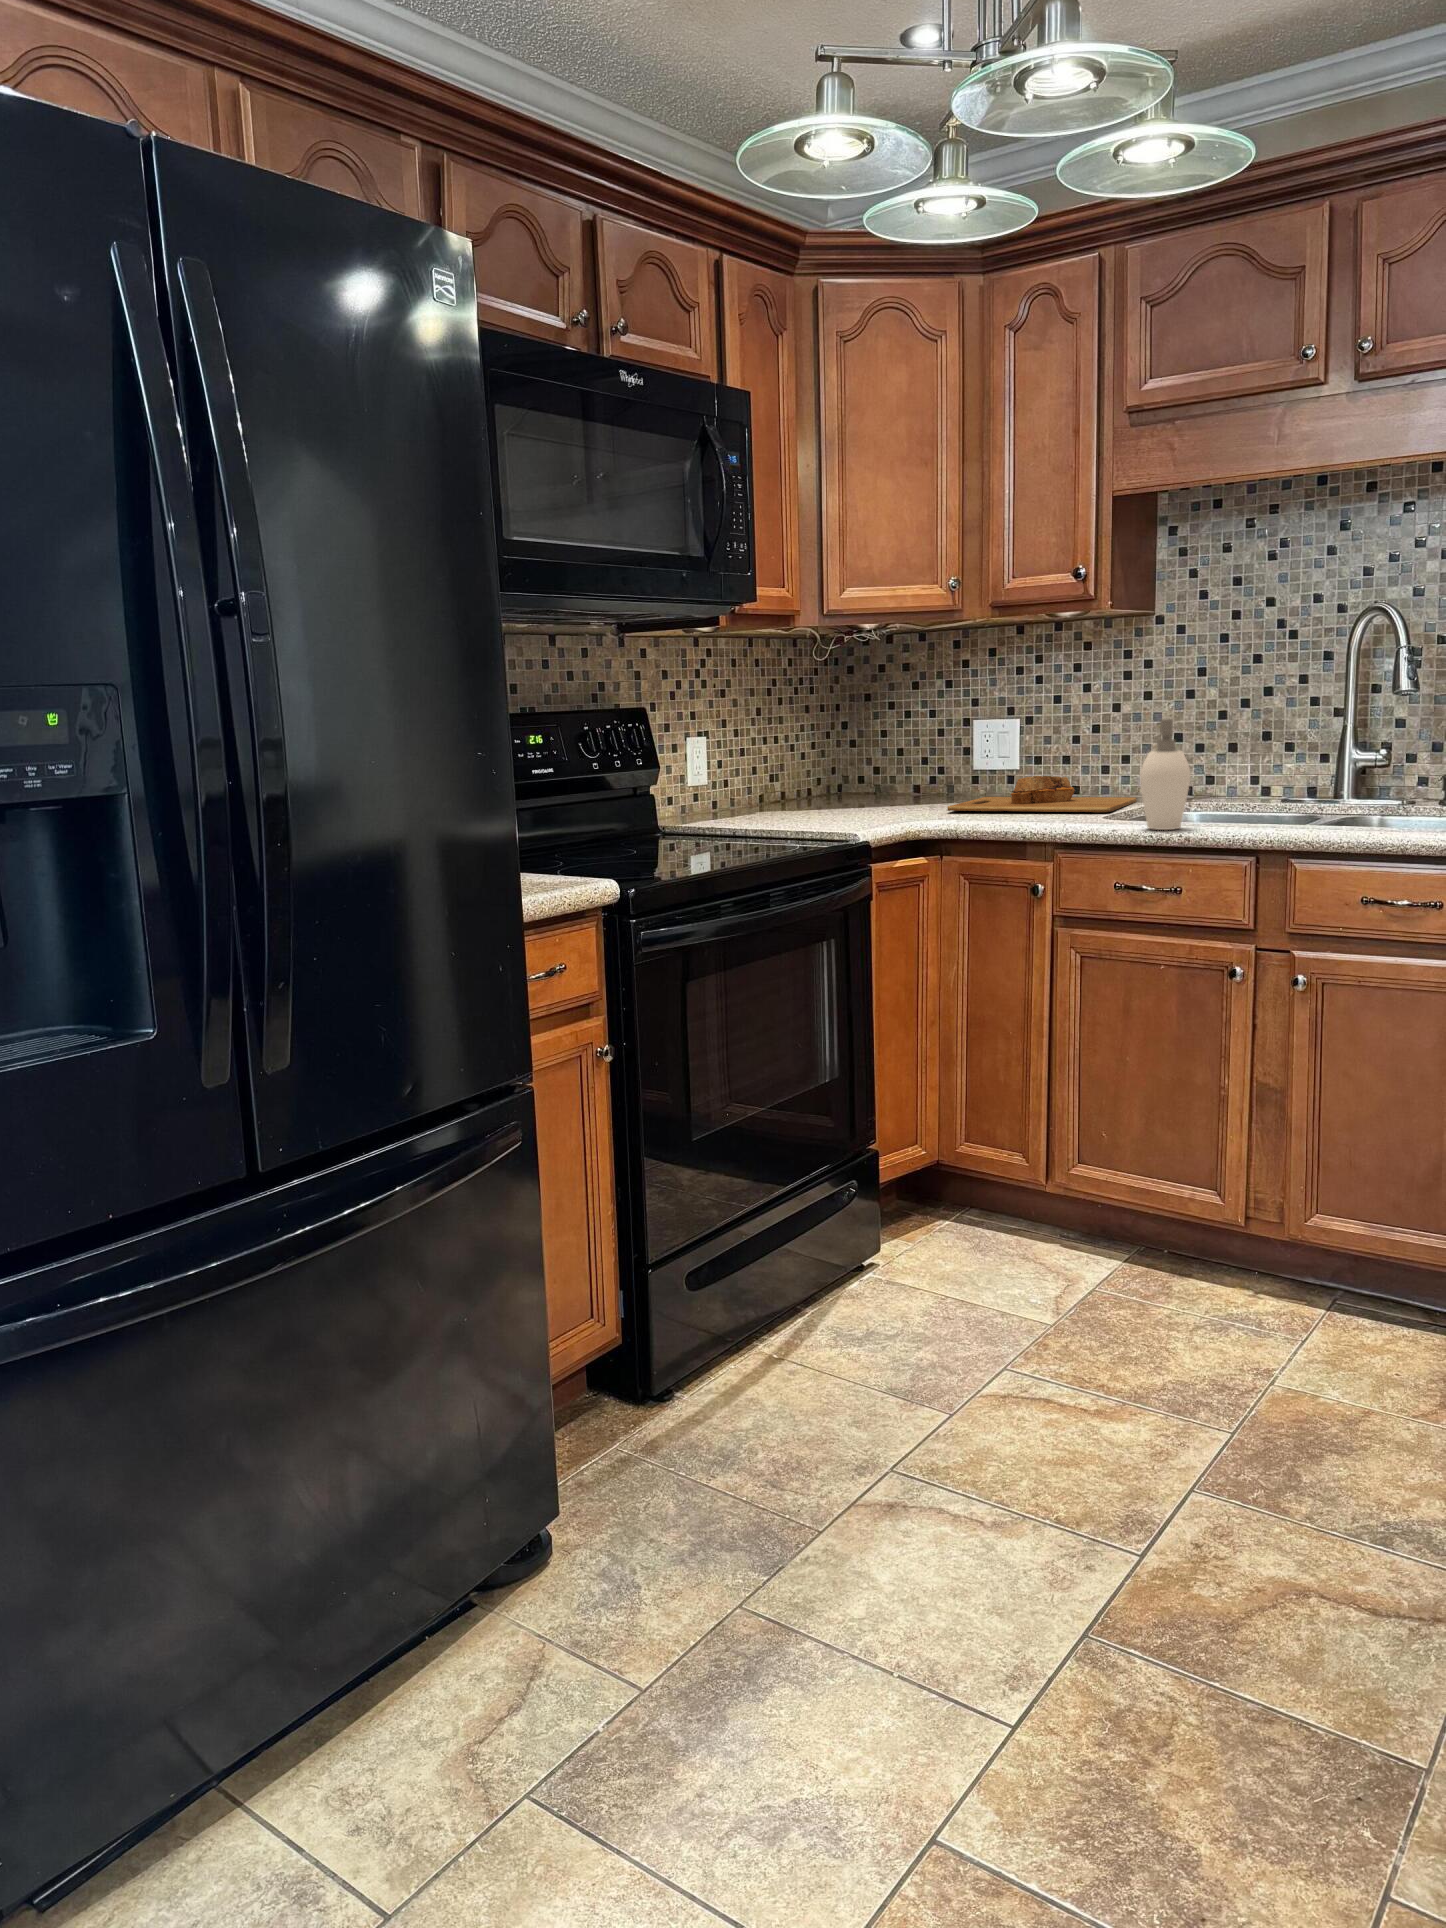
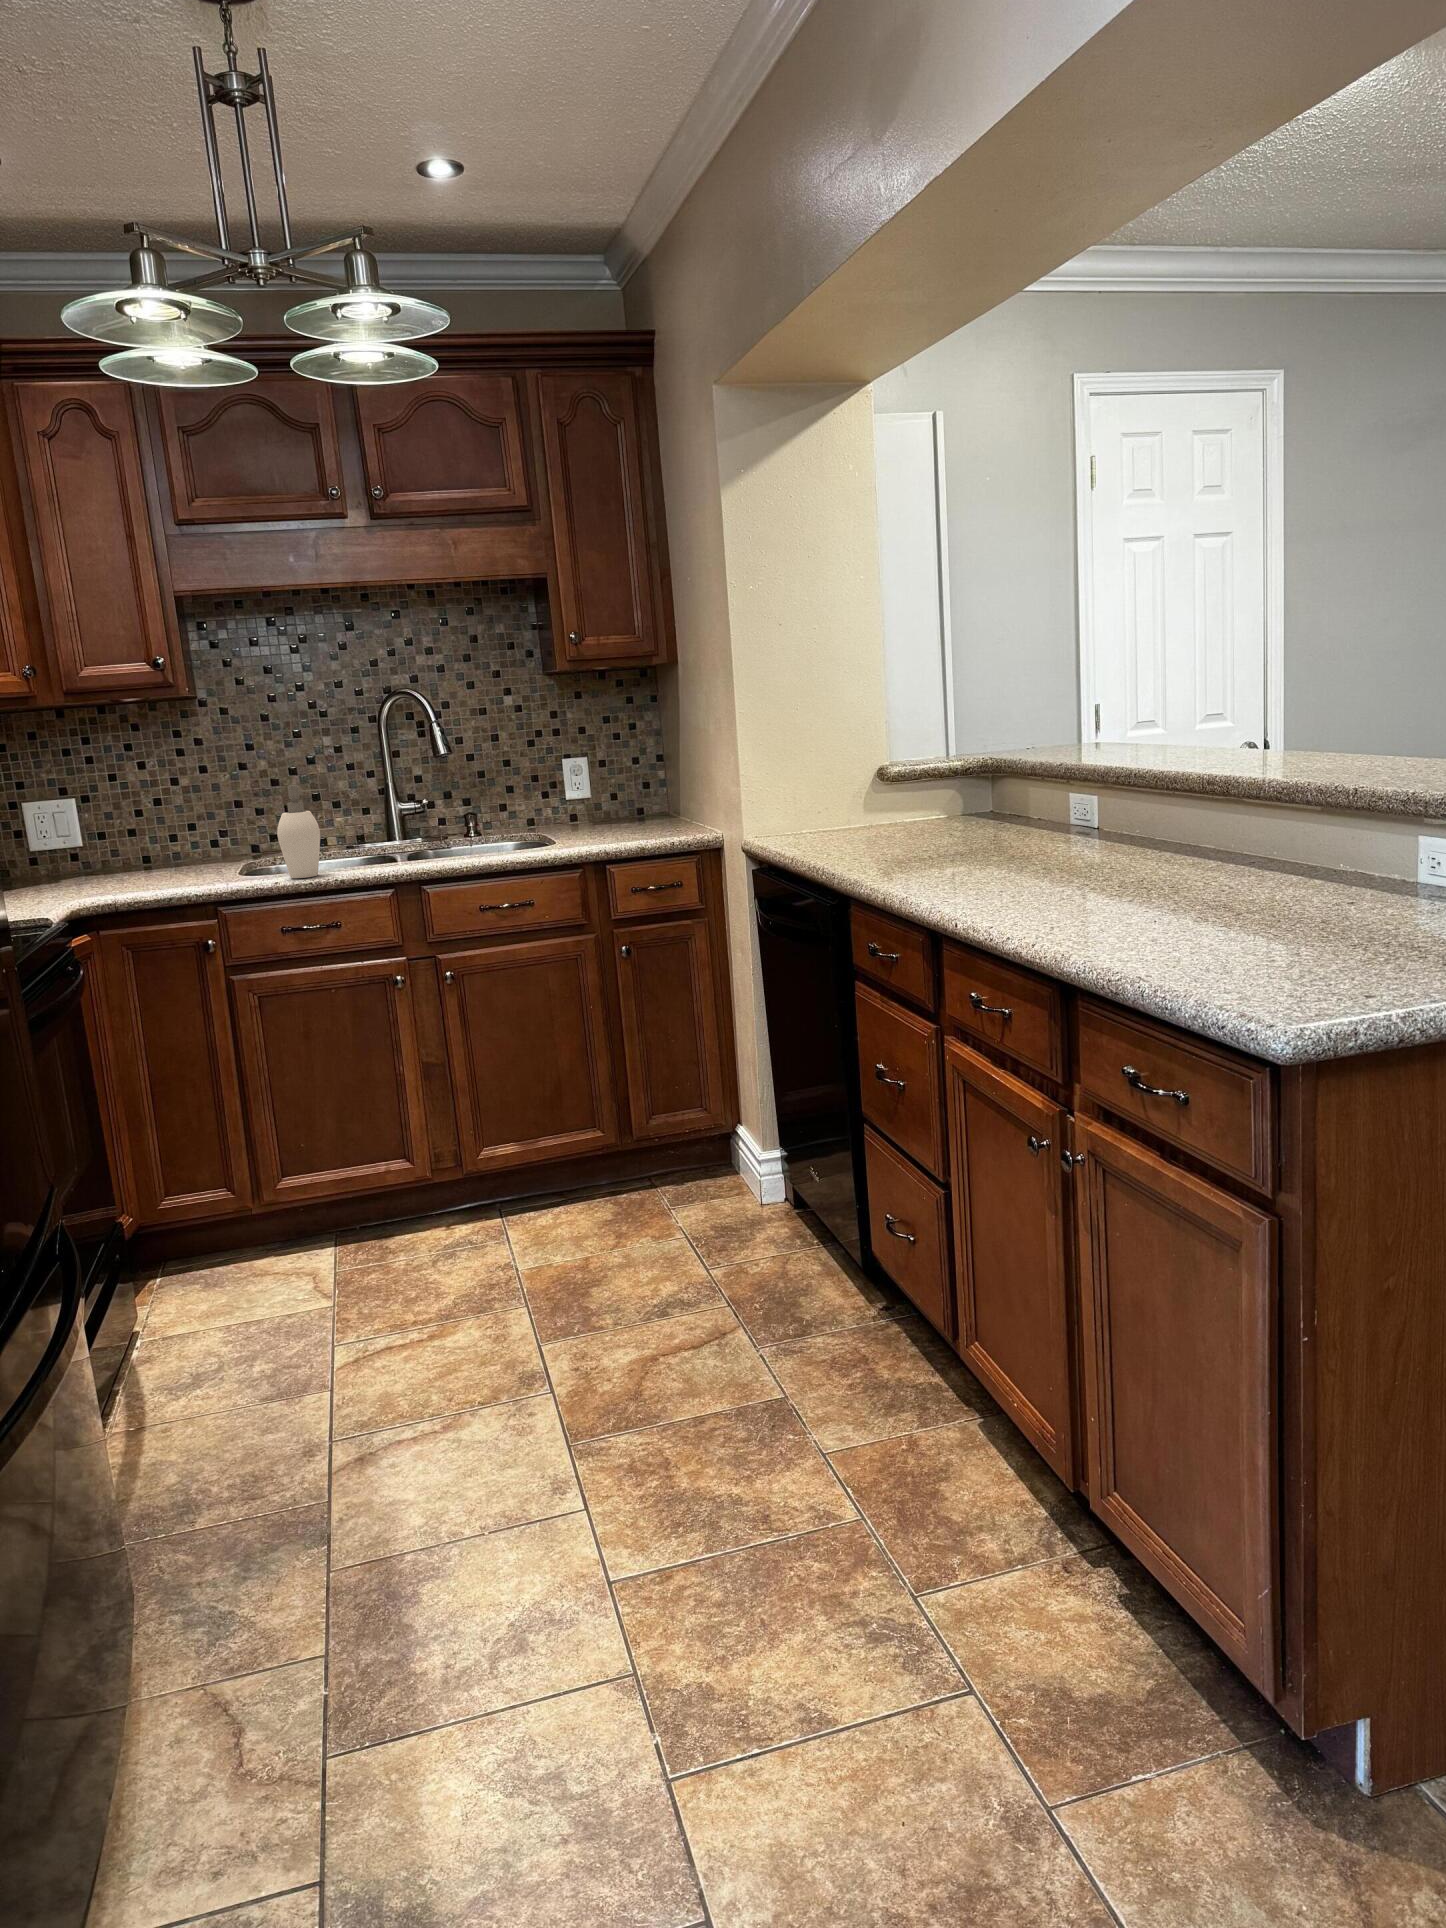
cutting board: present [948,776,1137,812] -> none [47,848,218,893]

